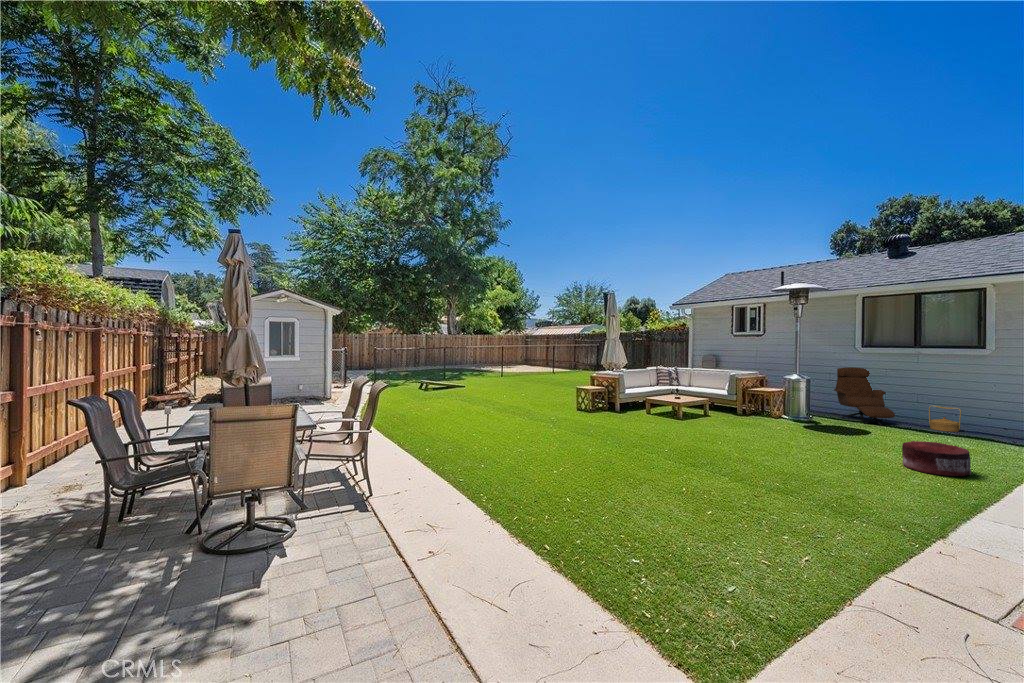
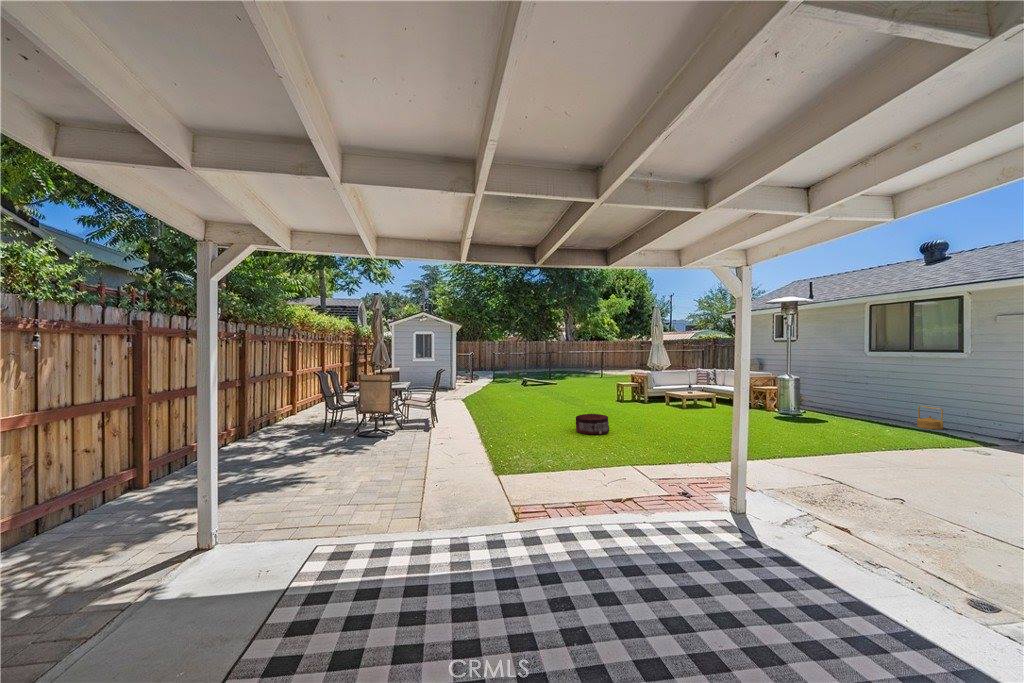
lounge chair: present [834,367,895,426] -> none [841,371,889,422]
pouf: present [902,441,971,476] -> present [576,414,609,434]

